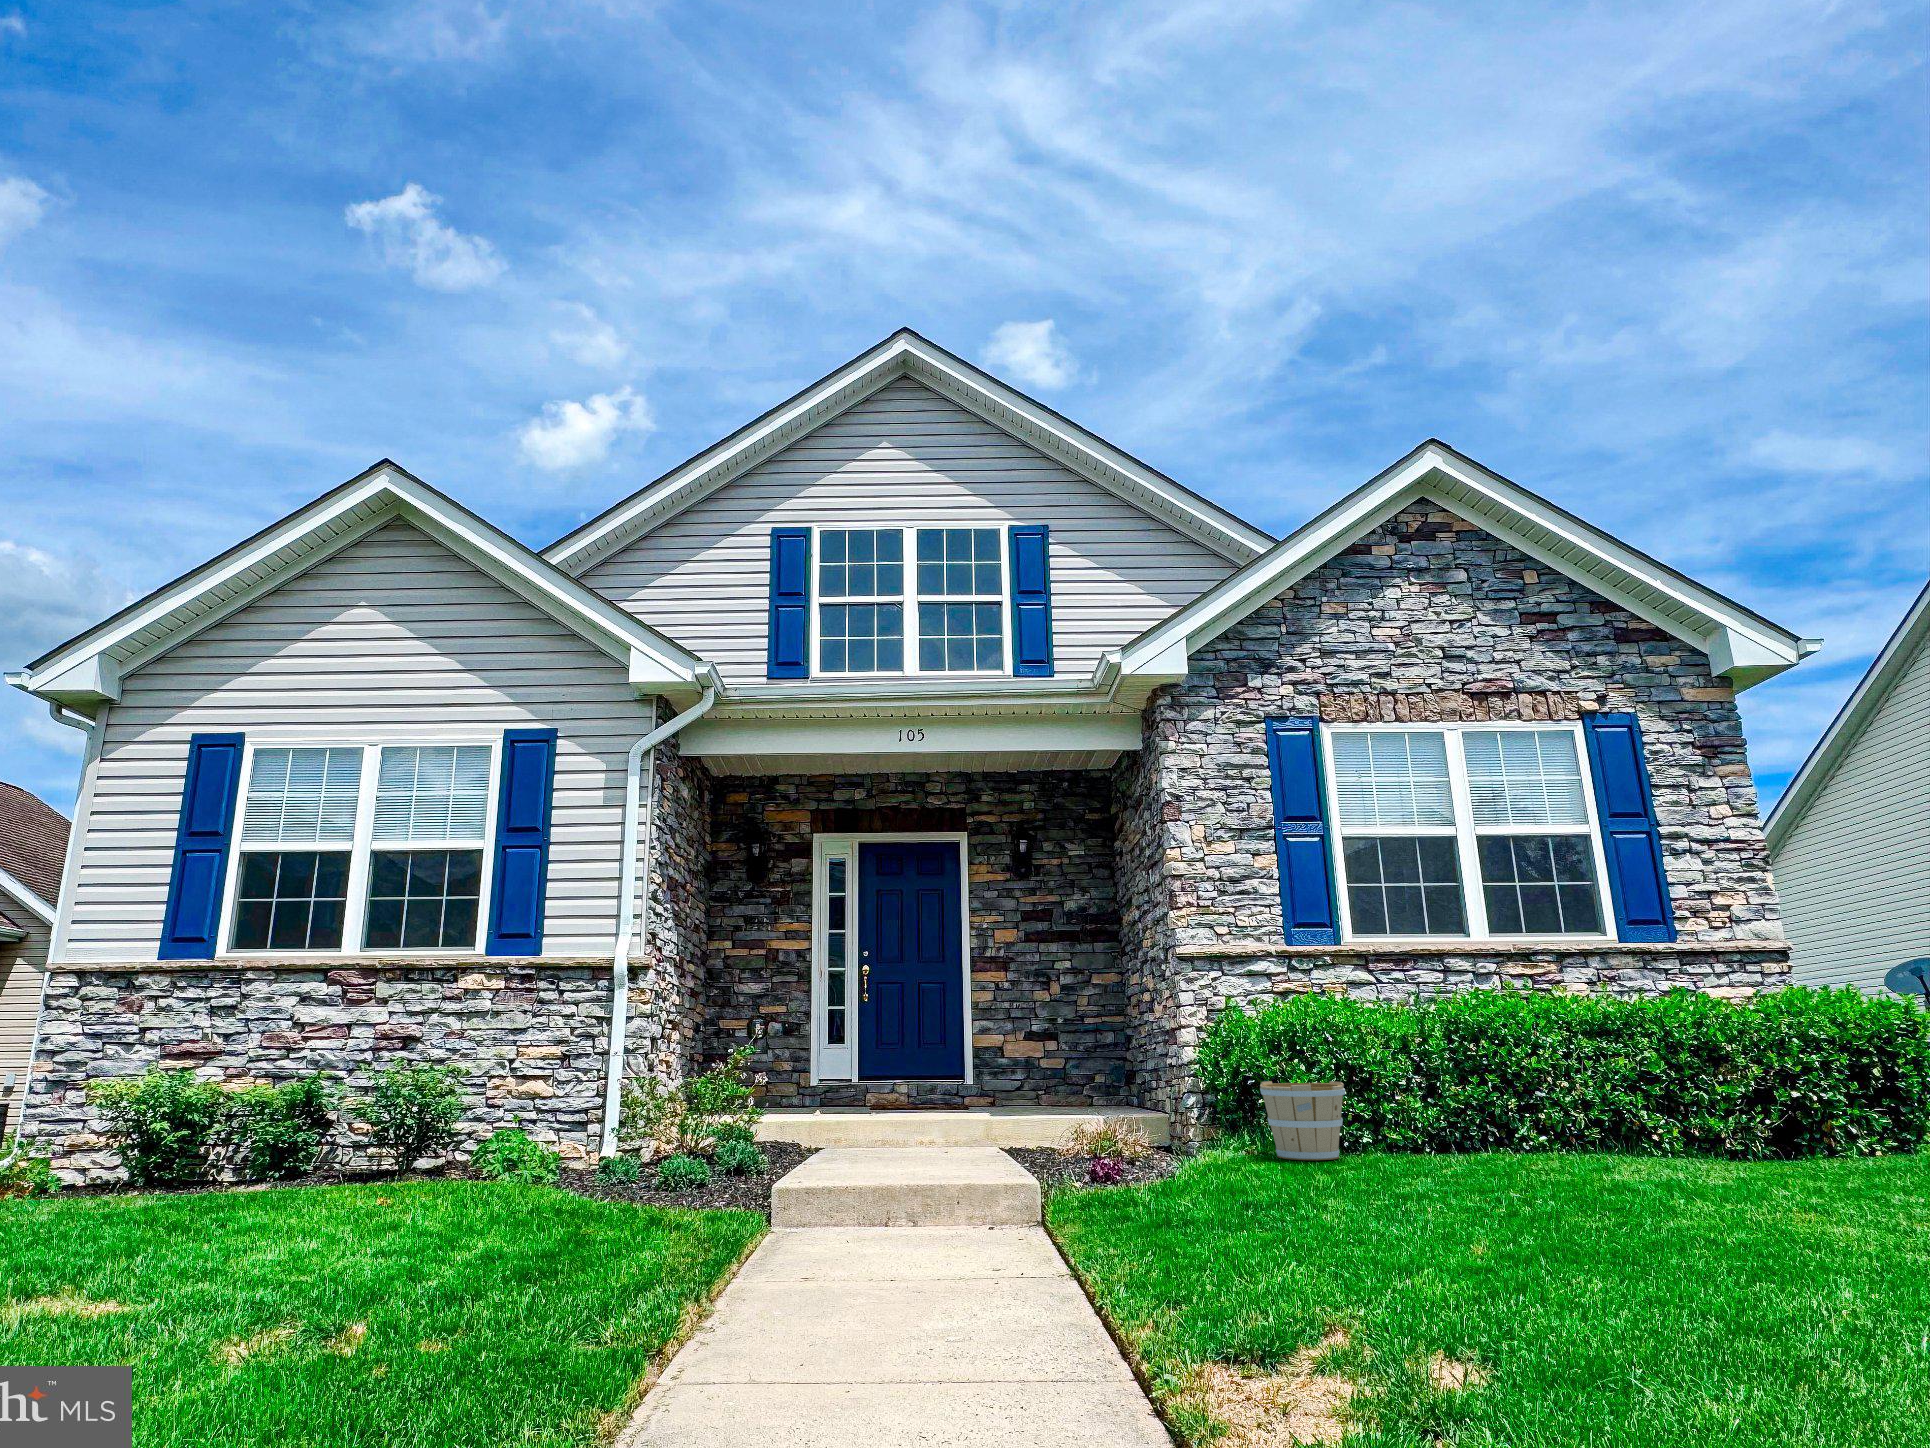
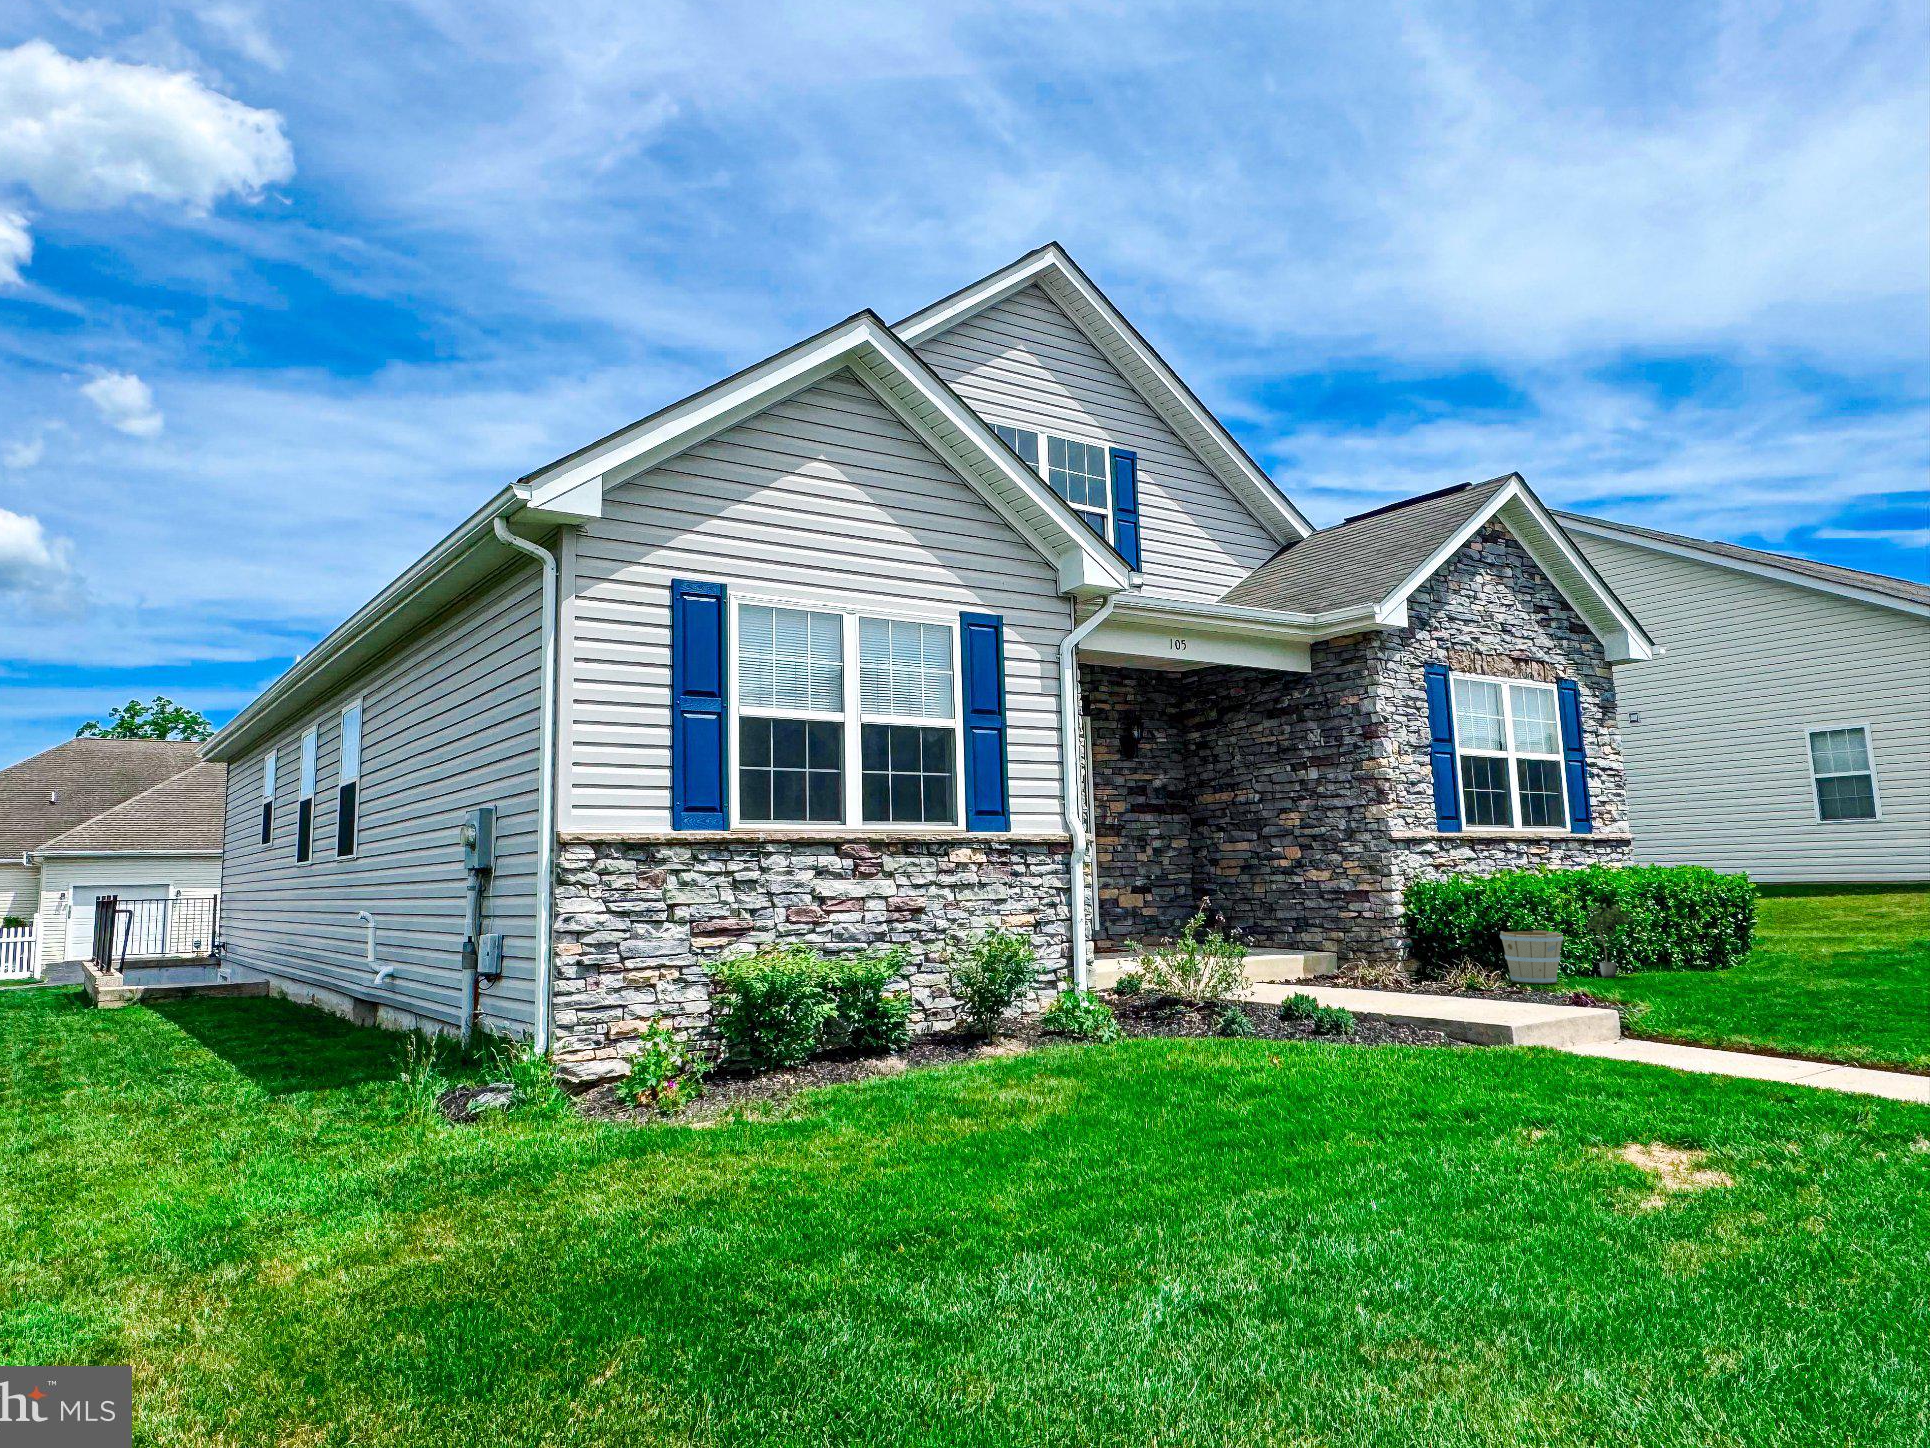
potted plant: none [1424,1043,1505,1158] -> present [1587,904,1637,977]

